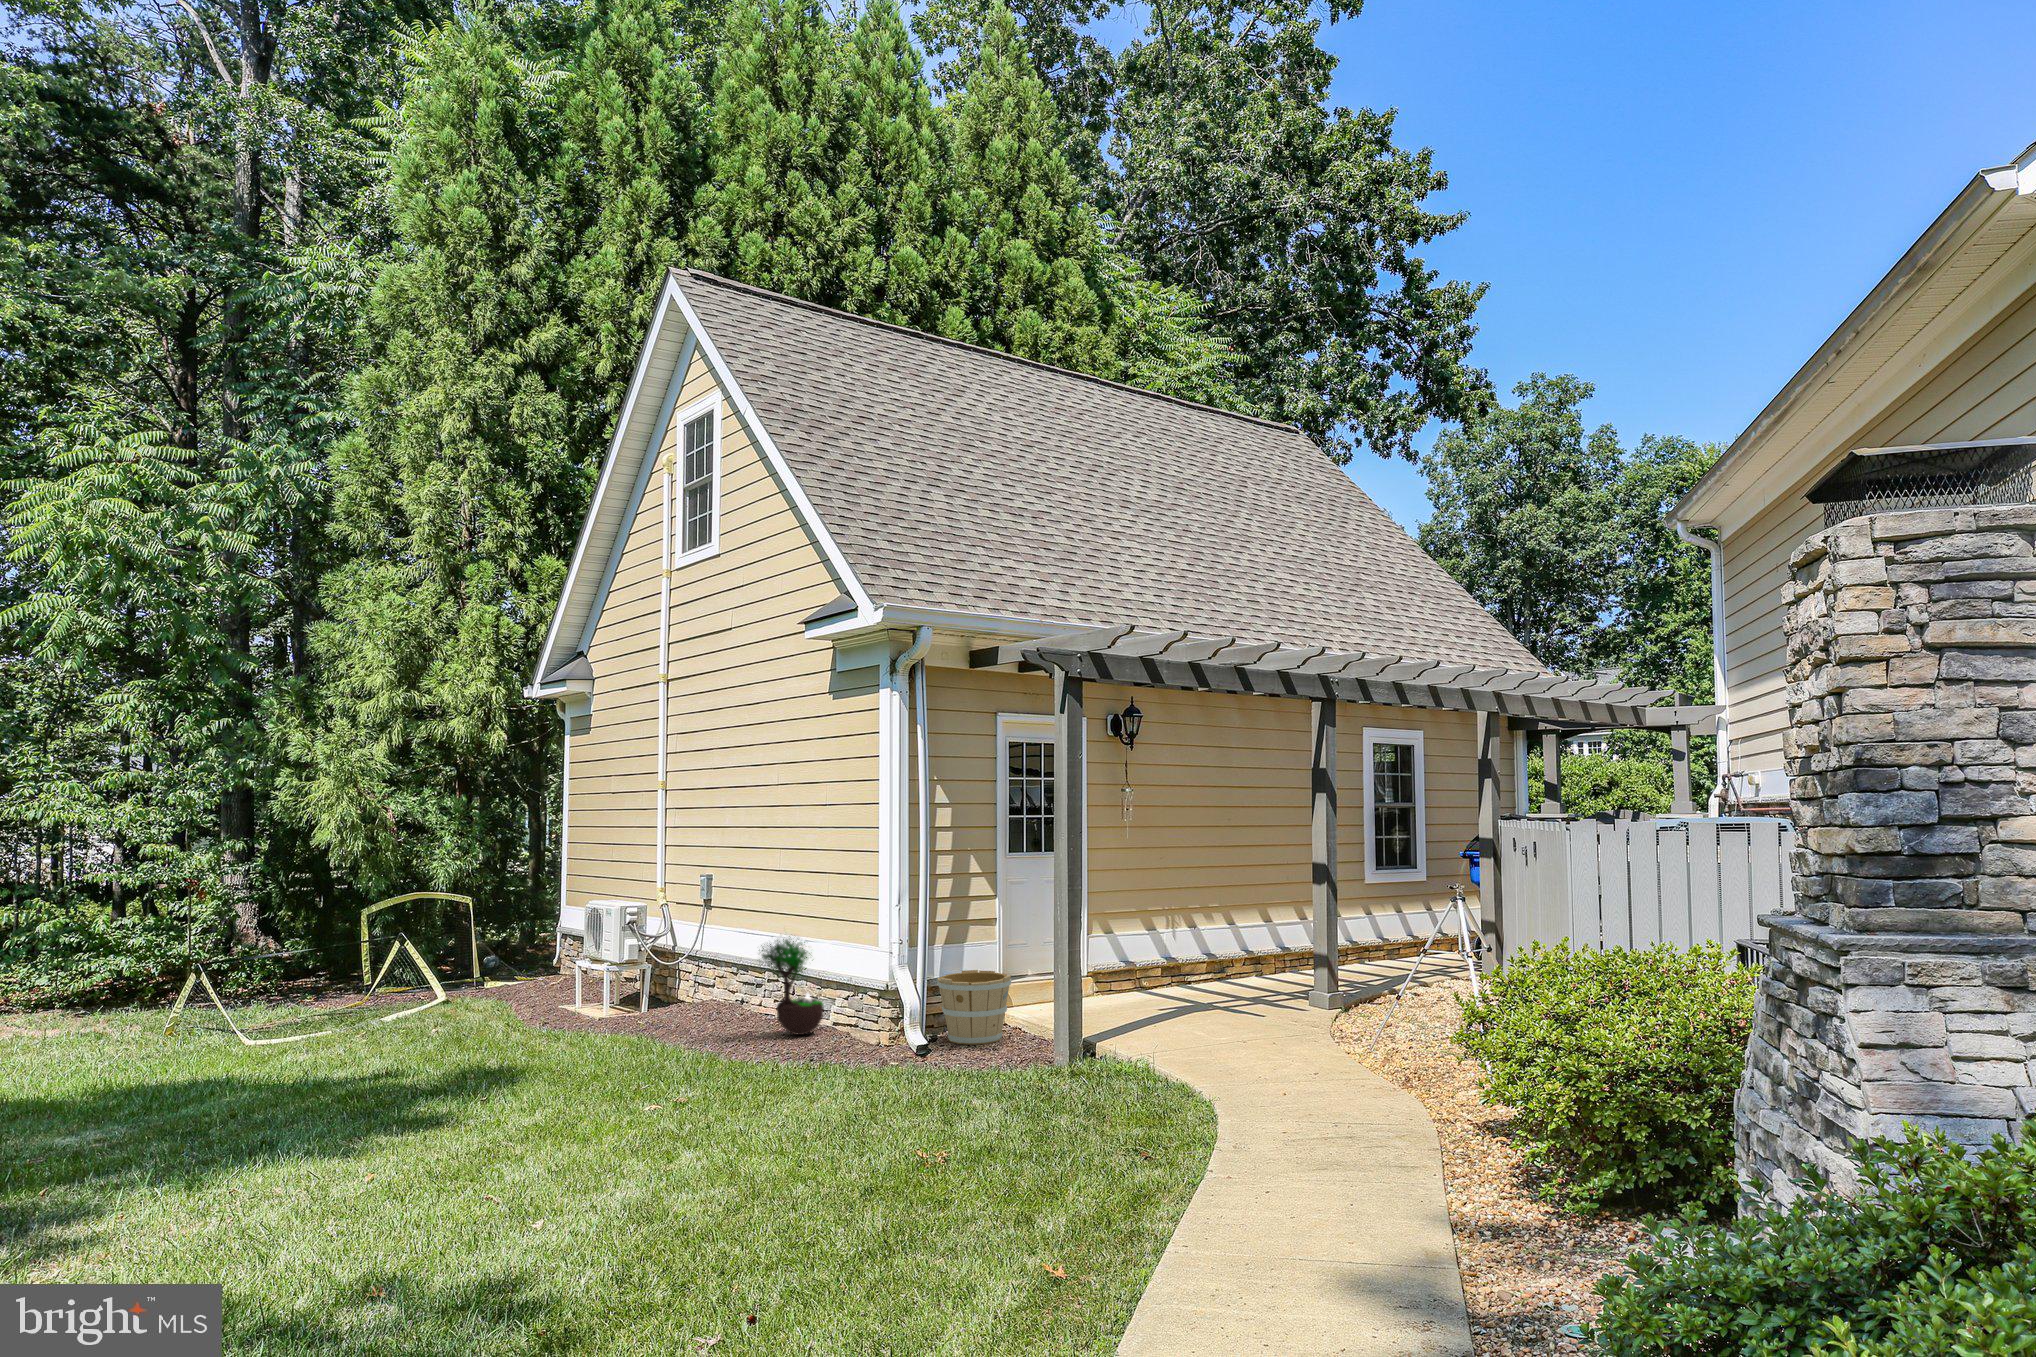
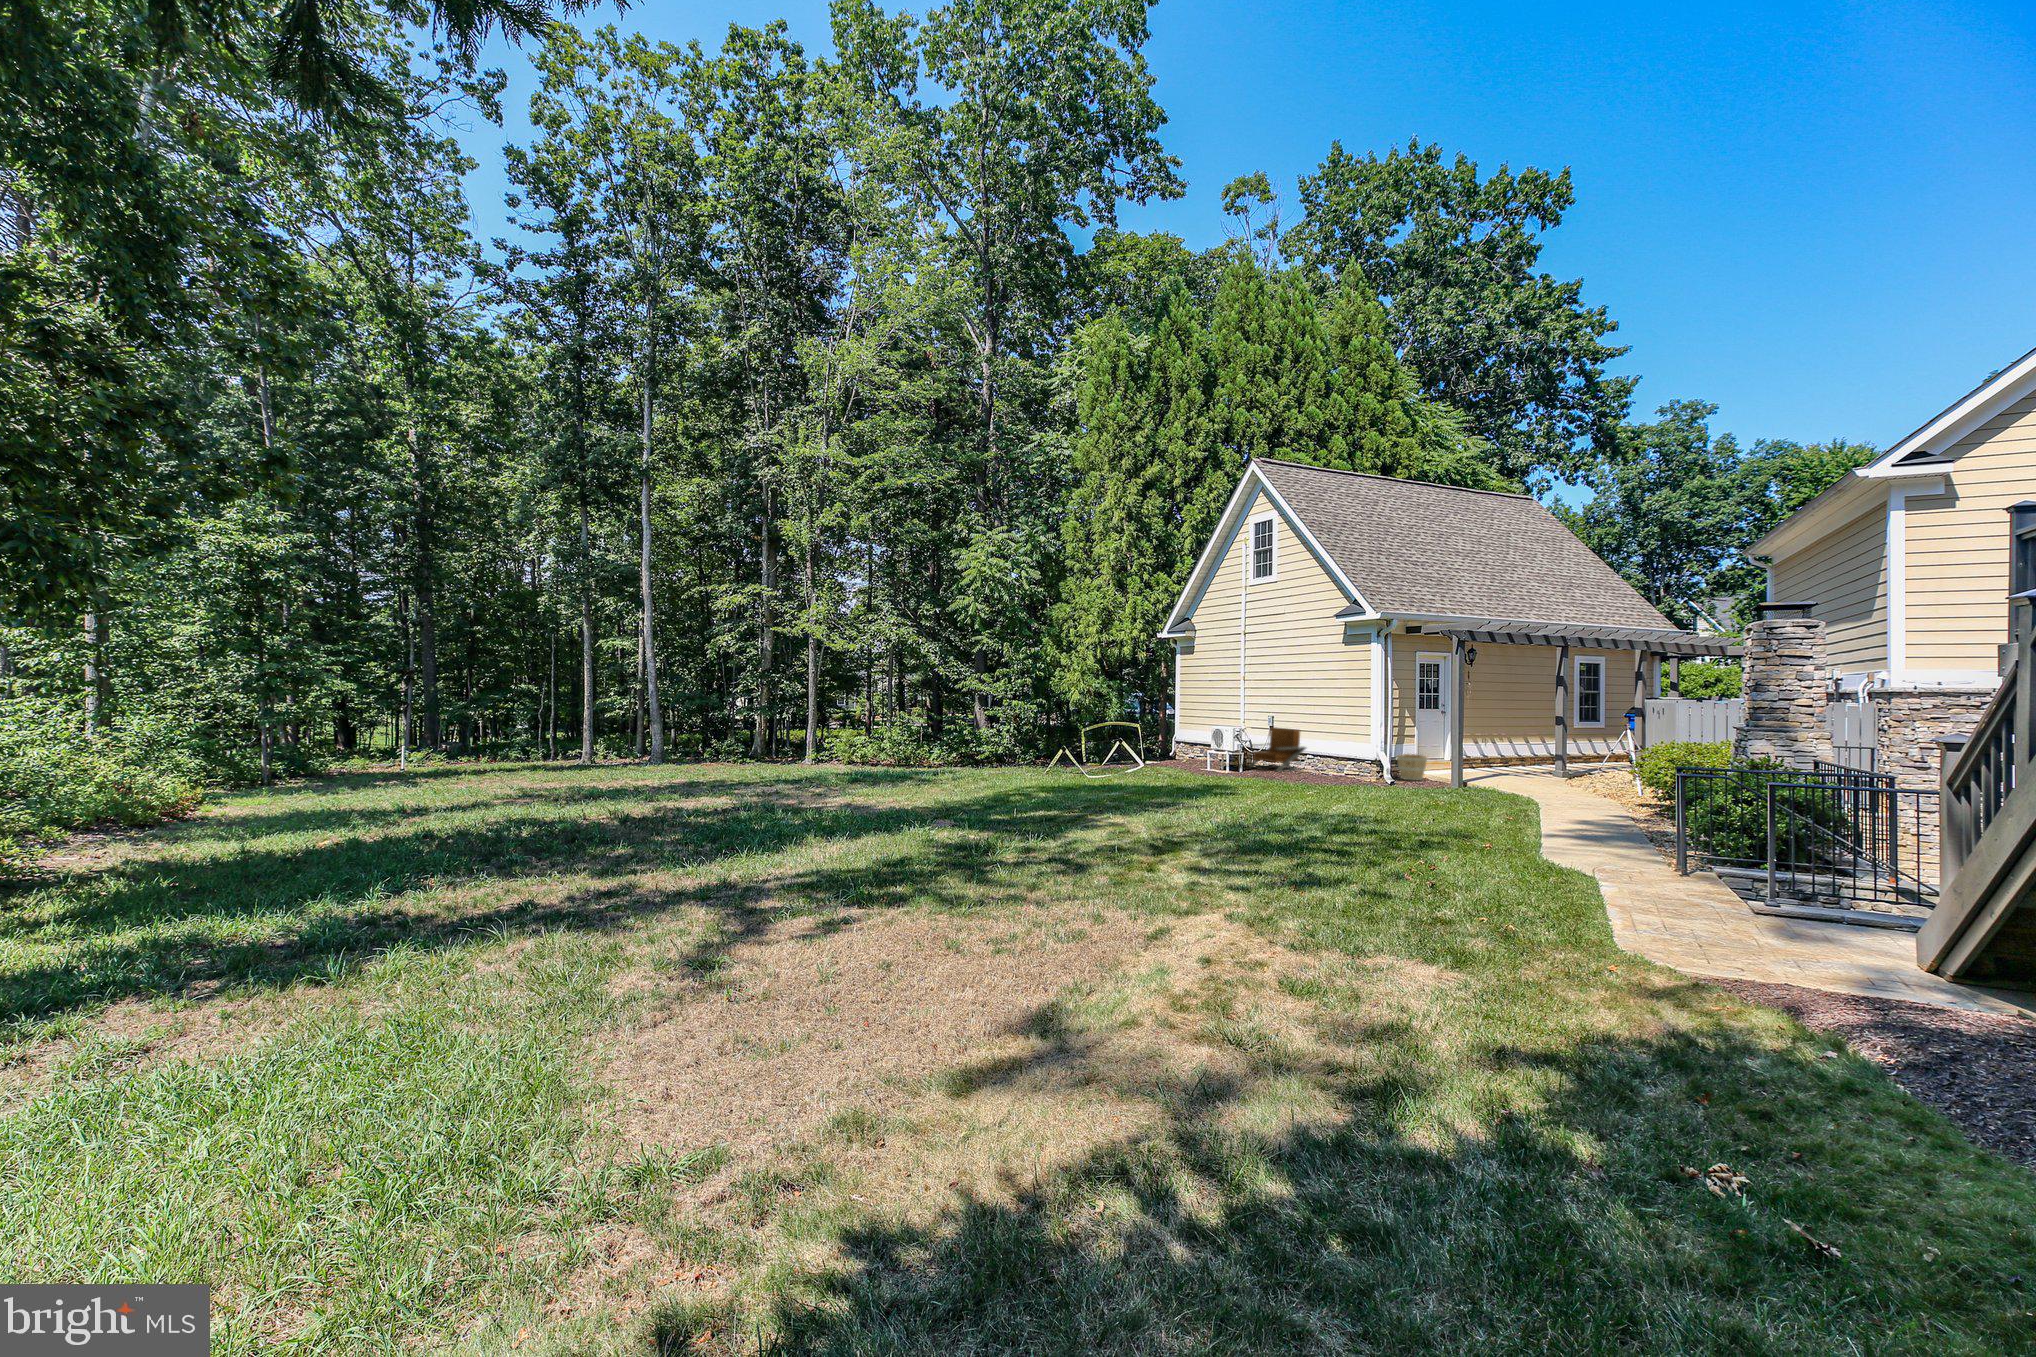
lounge chair: none [616,909,758,1034] -> present [1249,727,1306,772]
potted tree: present [759,936,823,1035] -> none [1317,735,1345,775]

